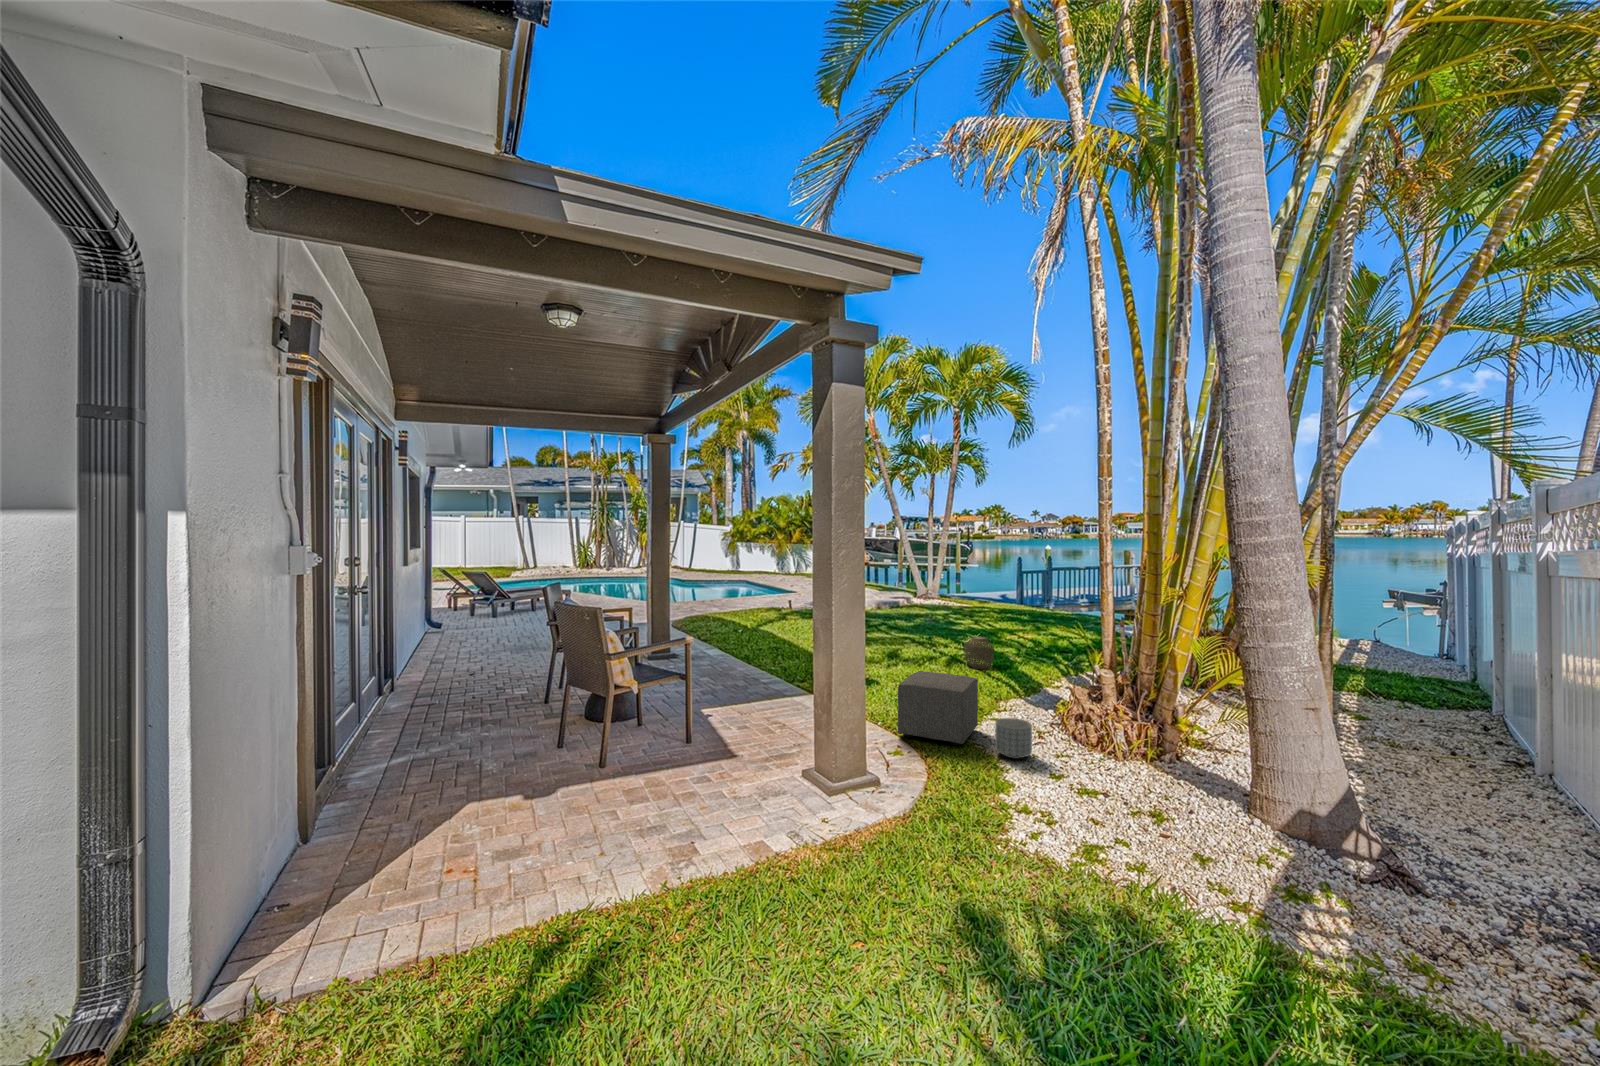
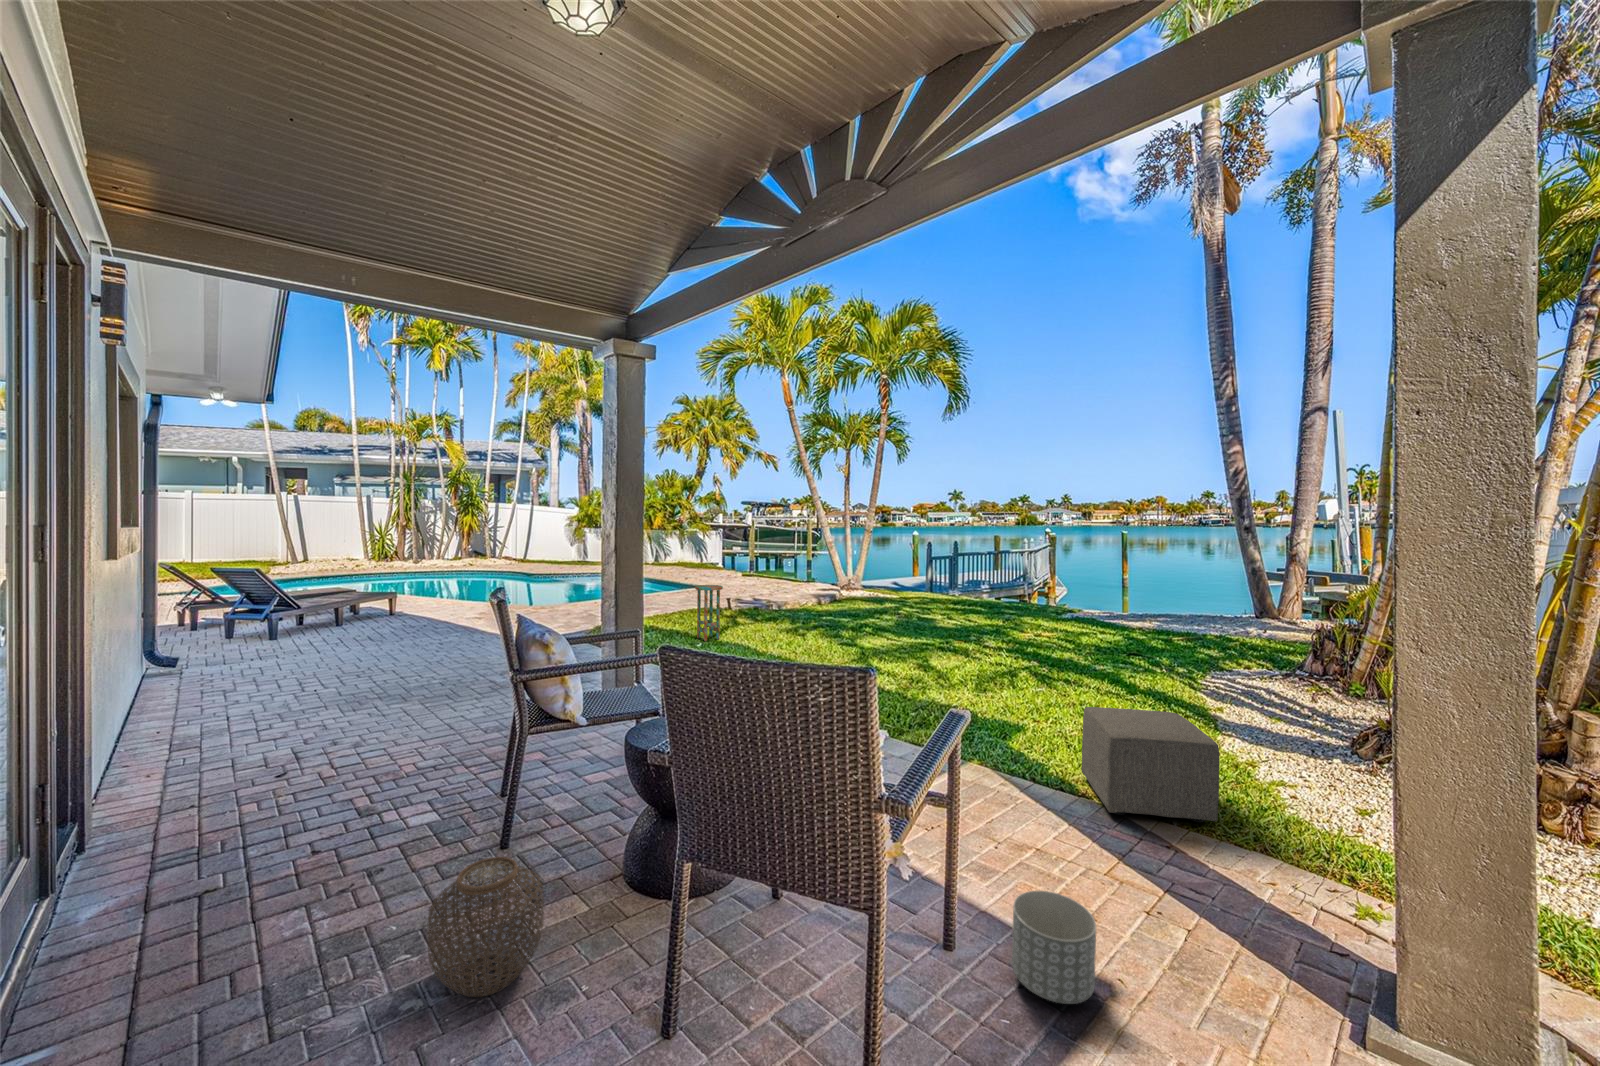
side table: none [759,589,780,633] -> present [695,585,723,641]
woven basket: present [964,637,994,669] -> present [428,857,544,997]
planter: present [995,718,1032,759] -> present [1012,891,1096,1004]

